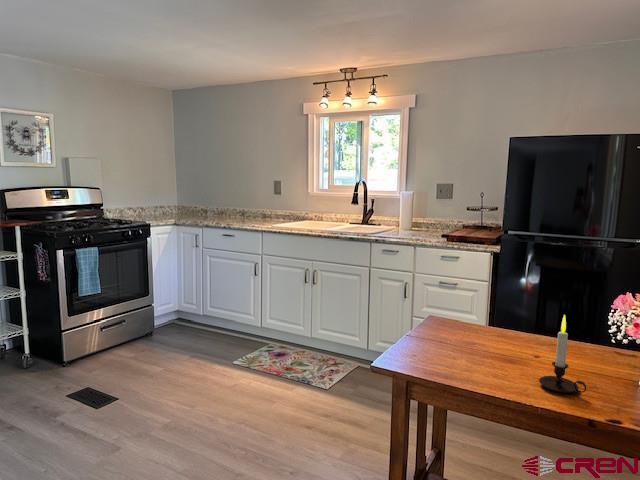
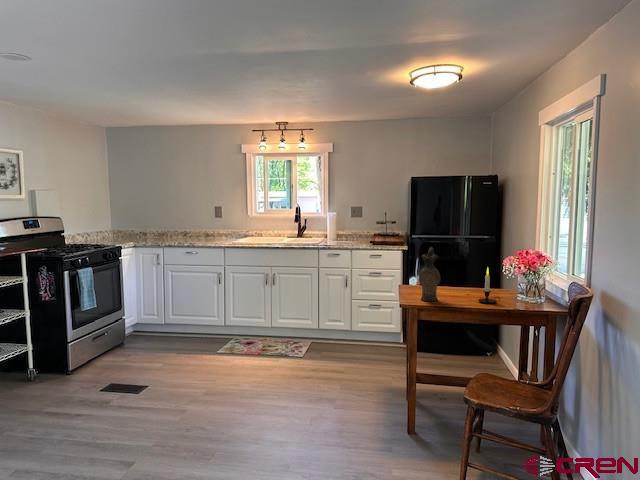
ceramic pitcher: none [421,261,465,365] -> present [419,247,441,301]

